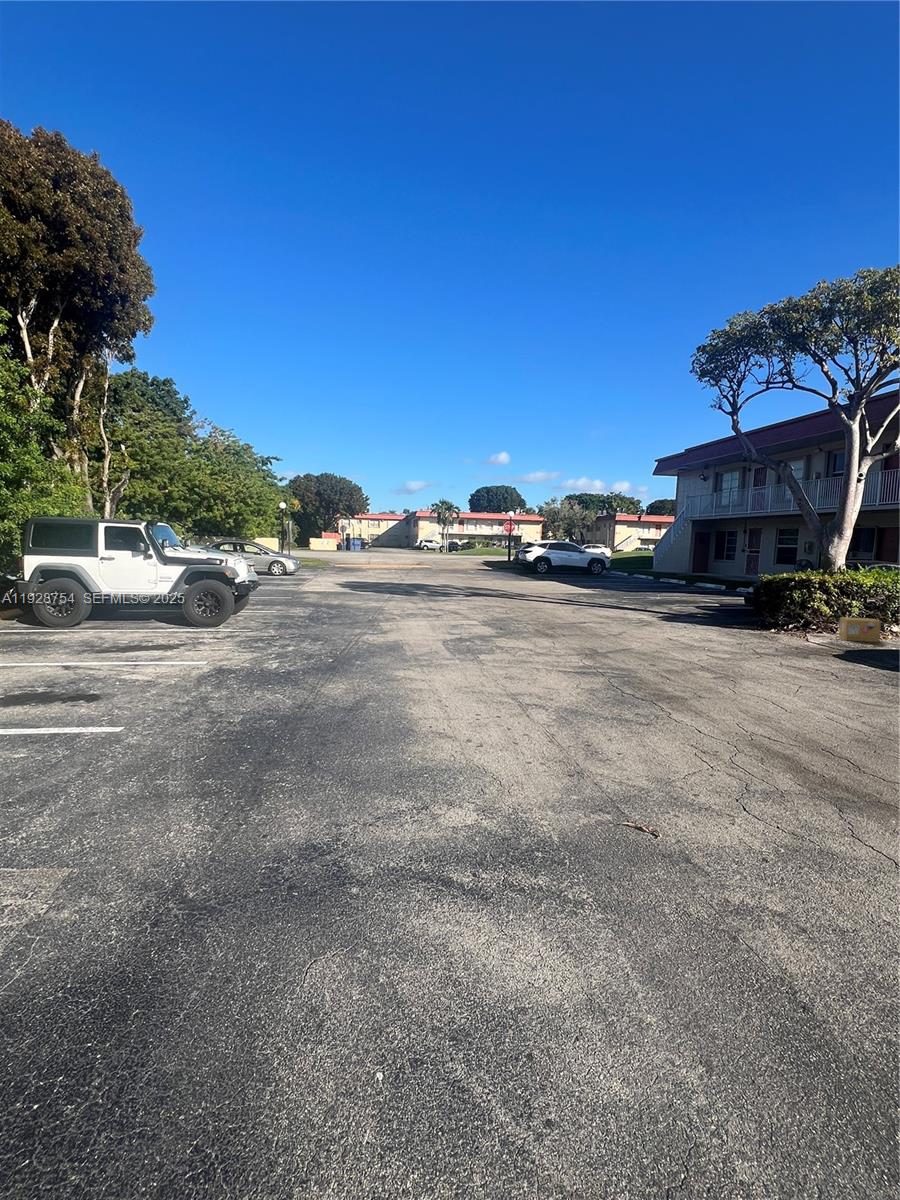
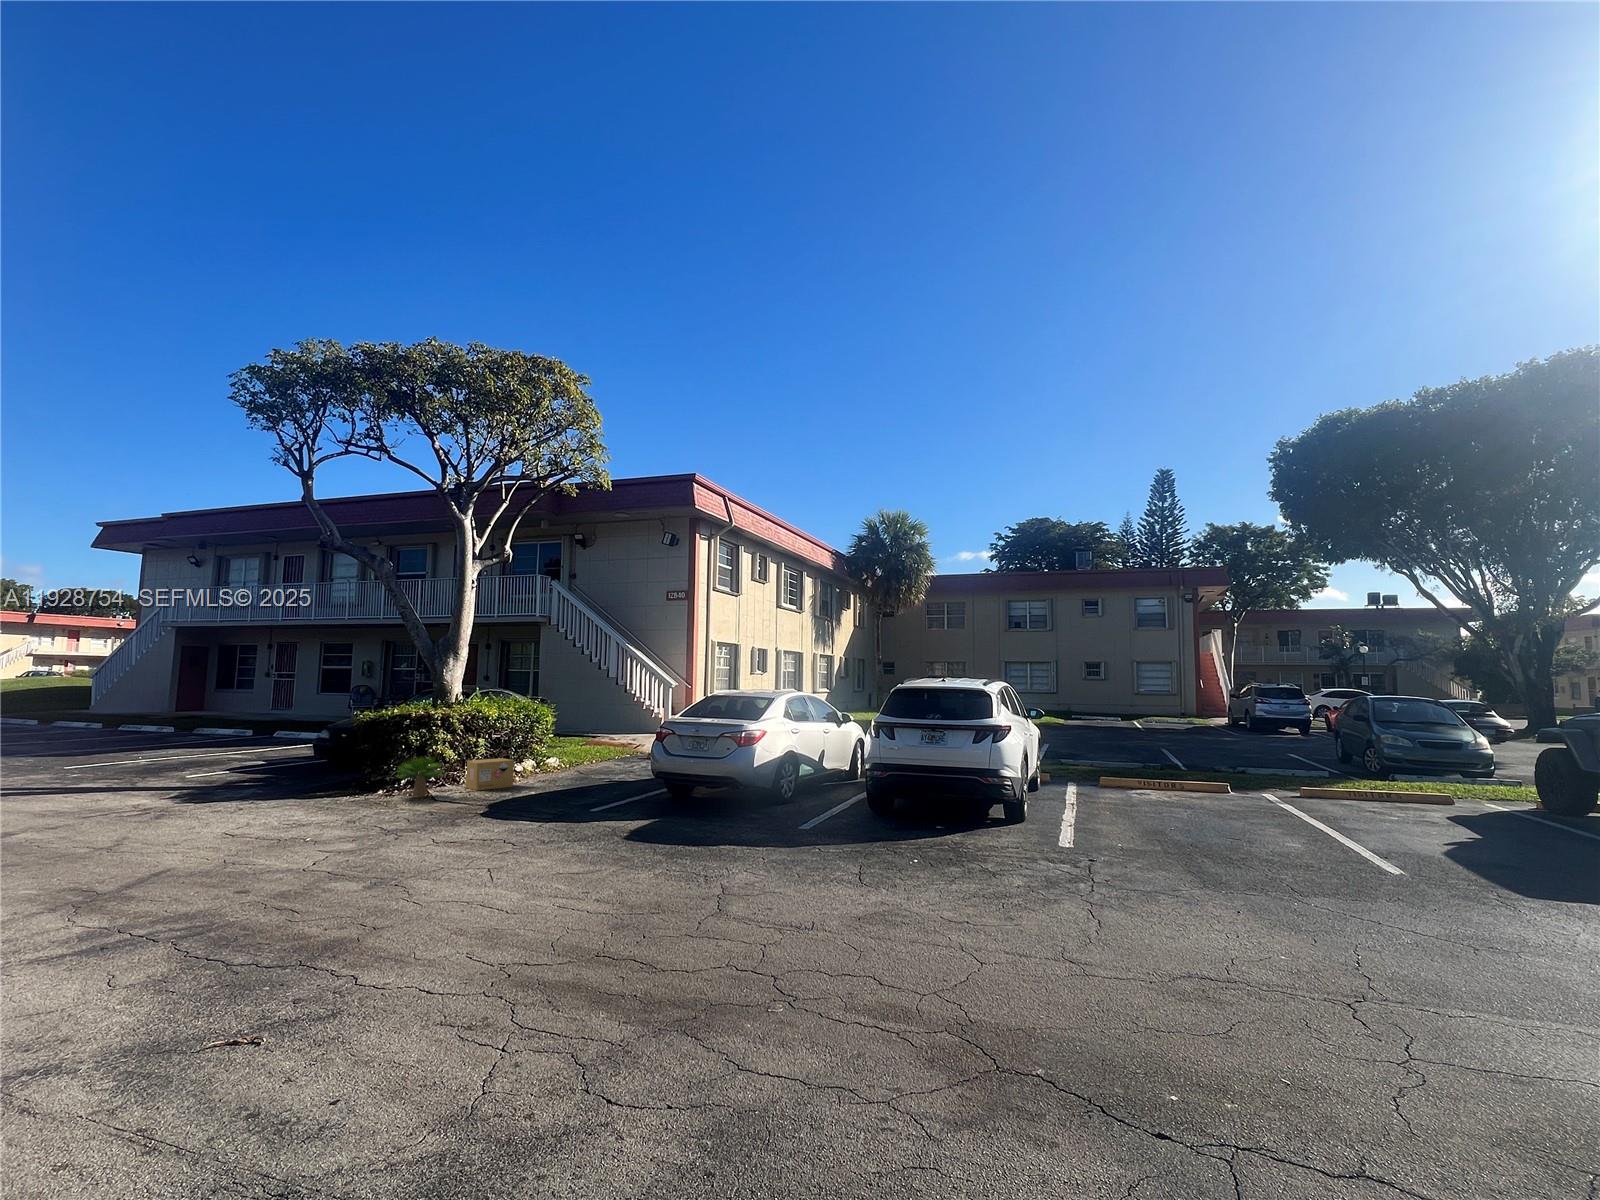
potted plant: none [780,609,820,638] -> present [397,757,442,798]

